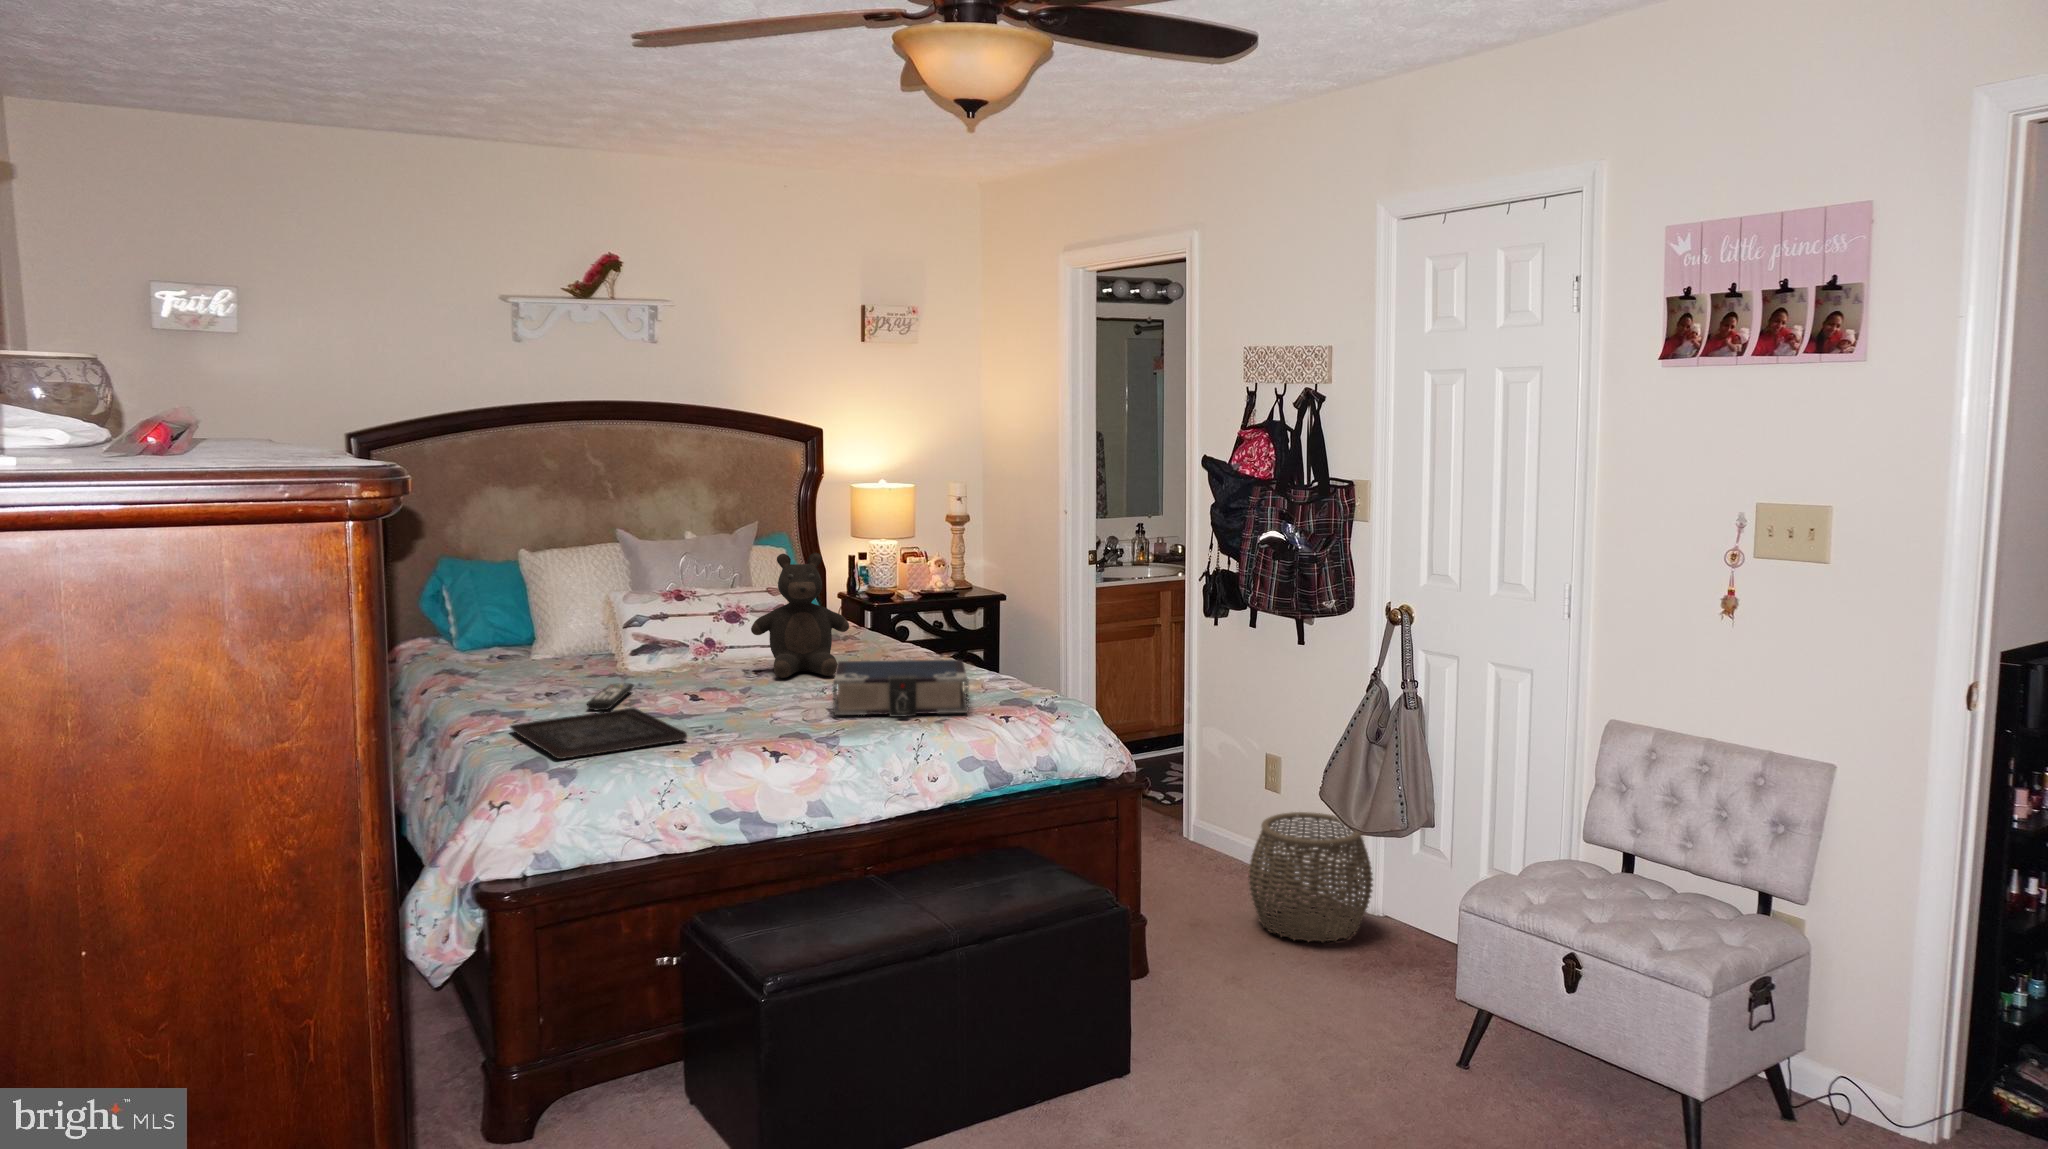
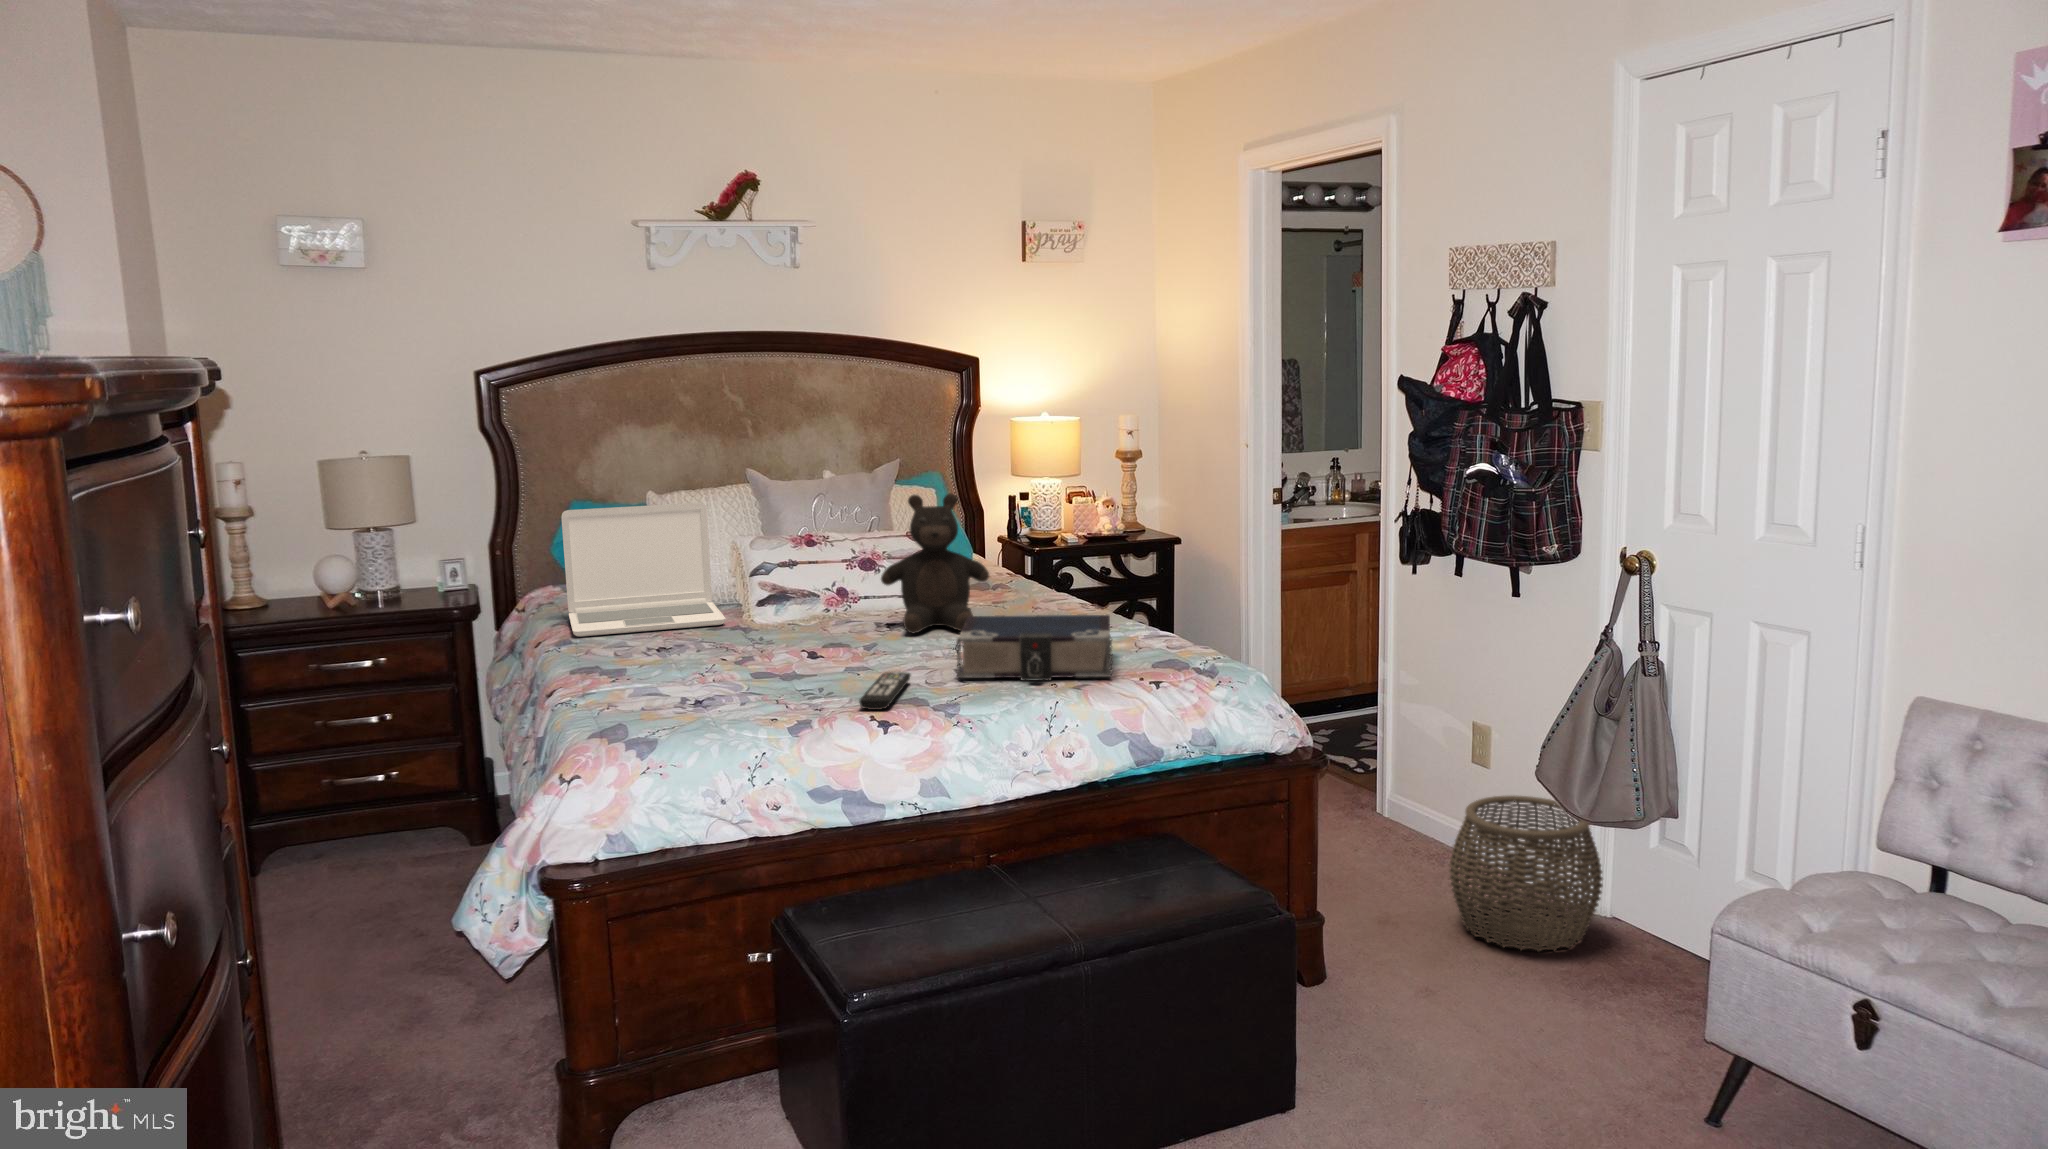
laptop: none [446,560,605,683] -> present [561,503,726,637]
remote control: present [587,684,633,711] -> present [859,672,911,710]
tray: present [510,708,687,759] -> none [603,667,788,726]

